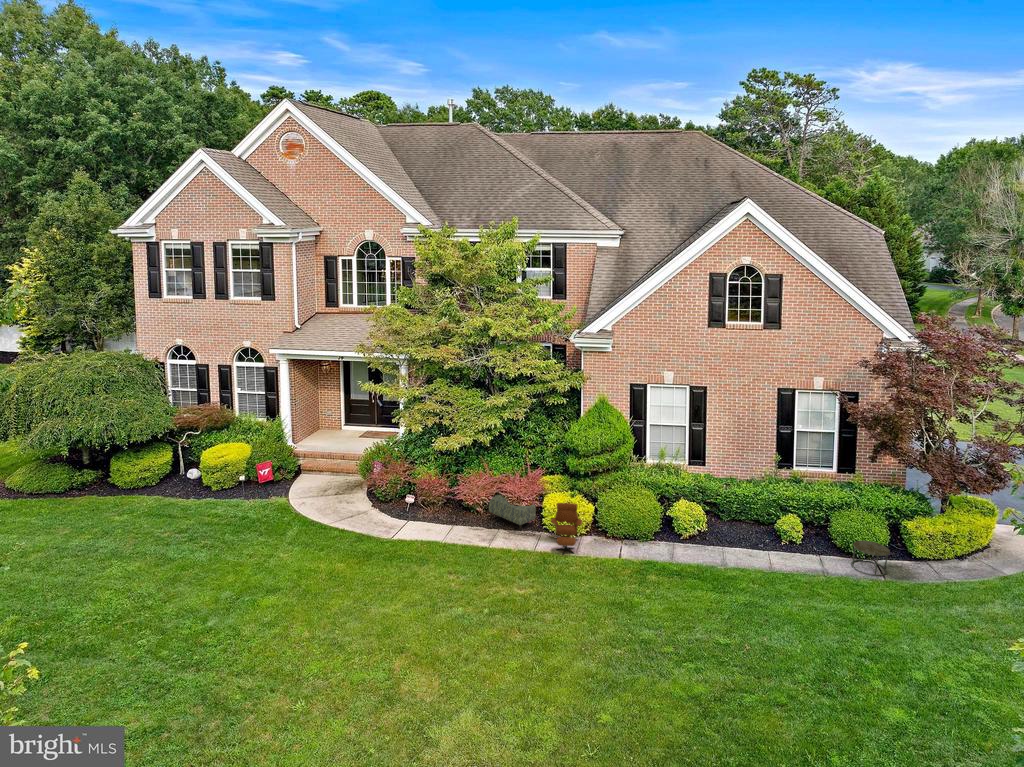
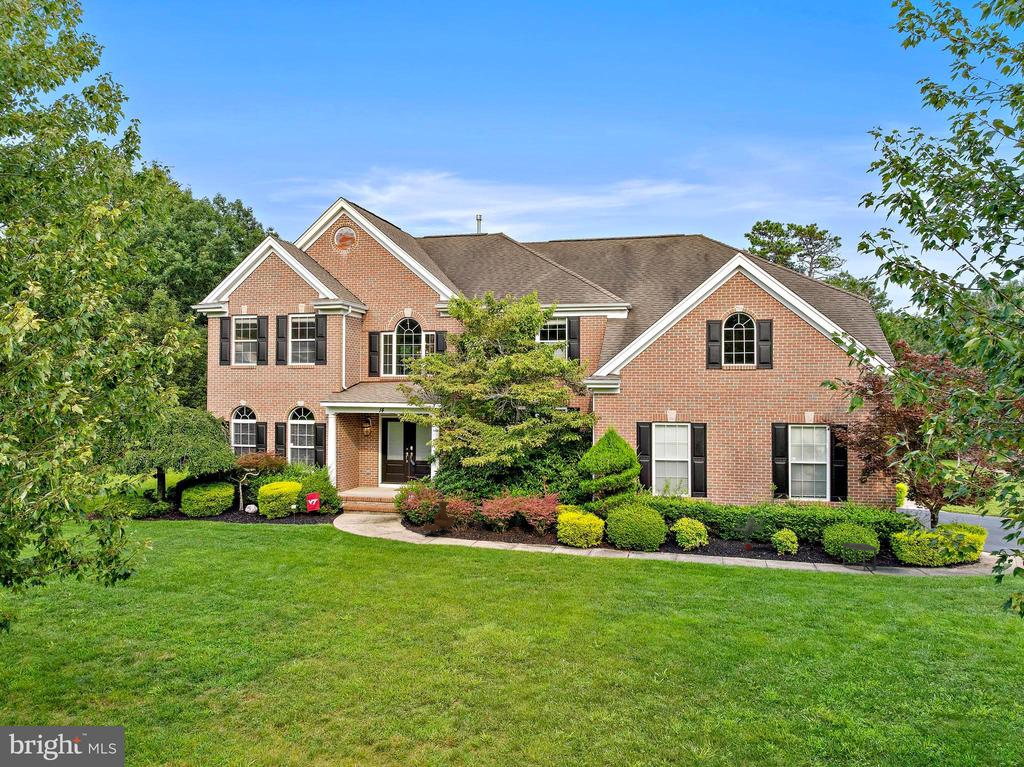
bench: present [489,495,536,531] -> none [508,516,550,544]
potted tree: none [733,500,767,537] -> present [734,515,763,550]
lounge chair: present [551,503,582,555] -> present [424,501,456,537]

